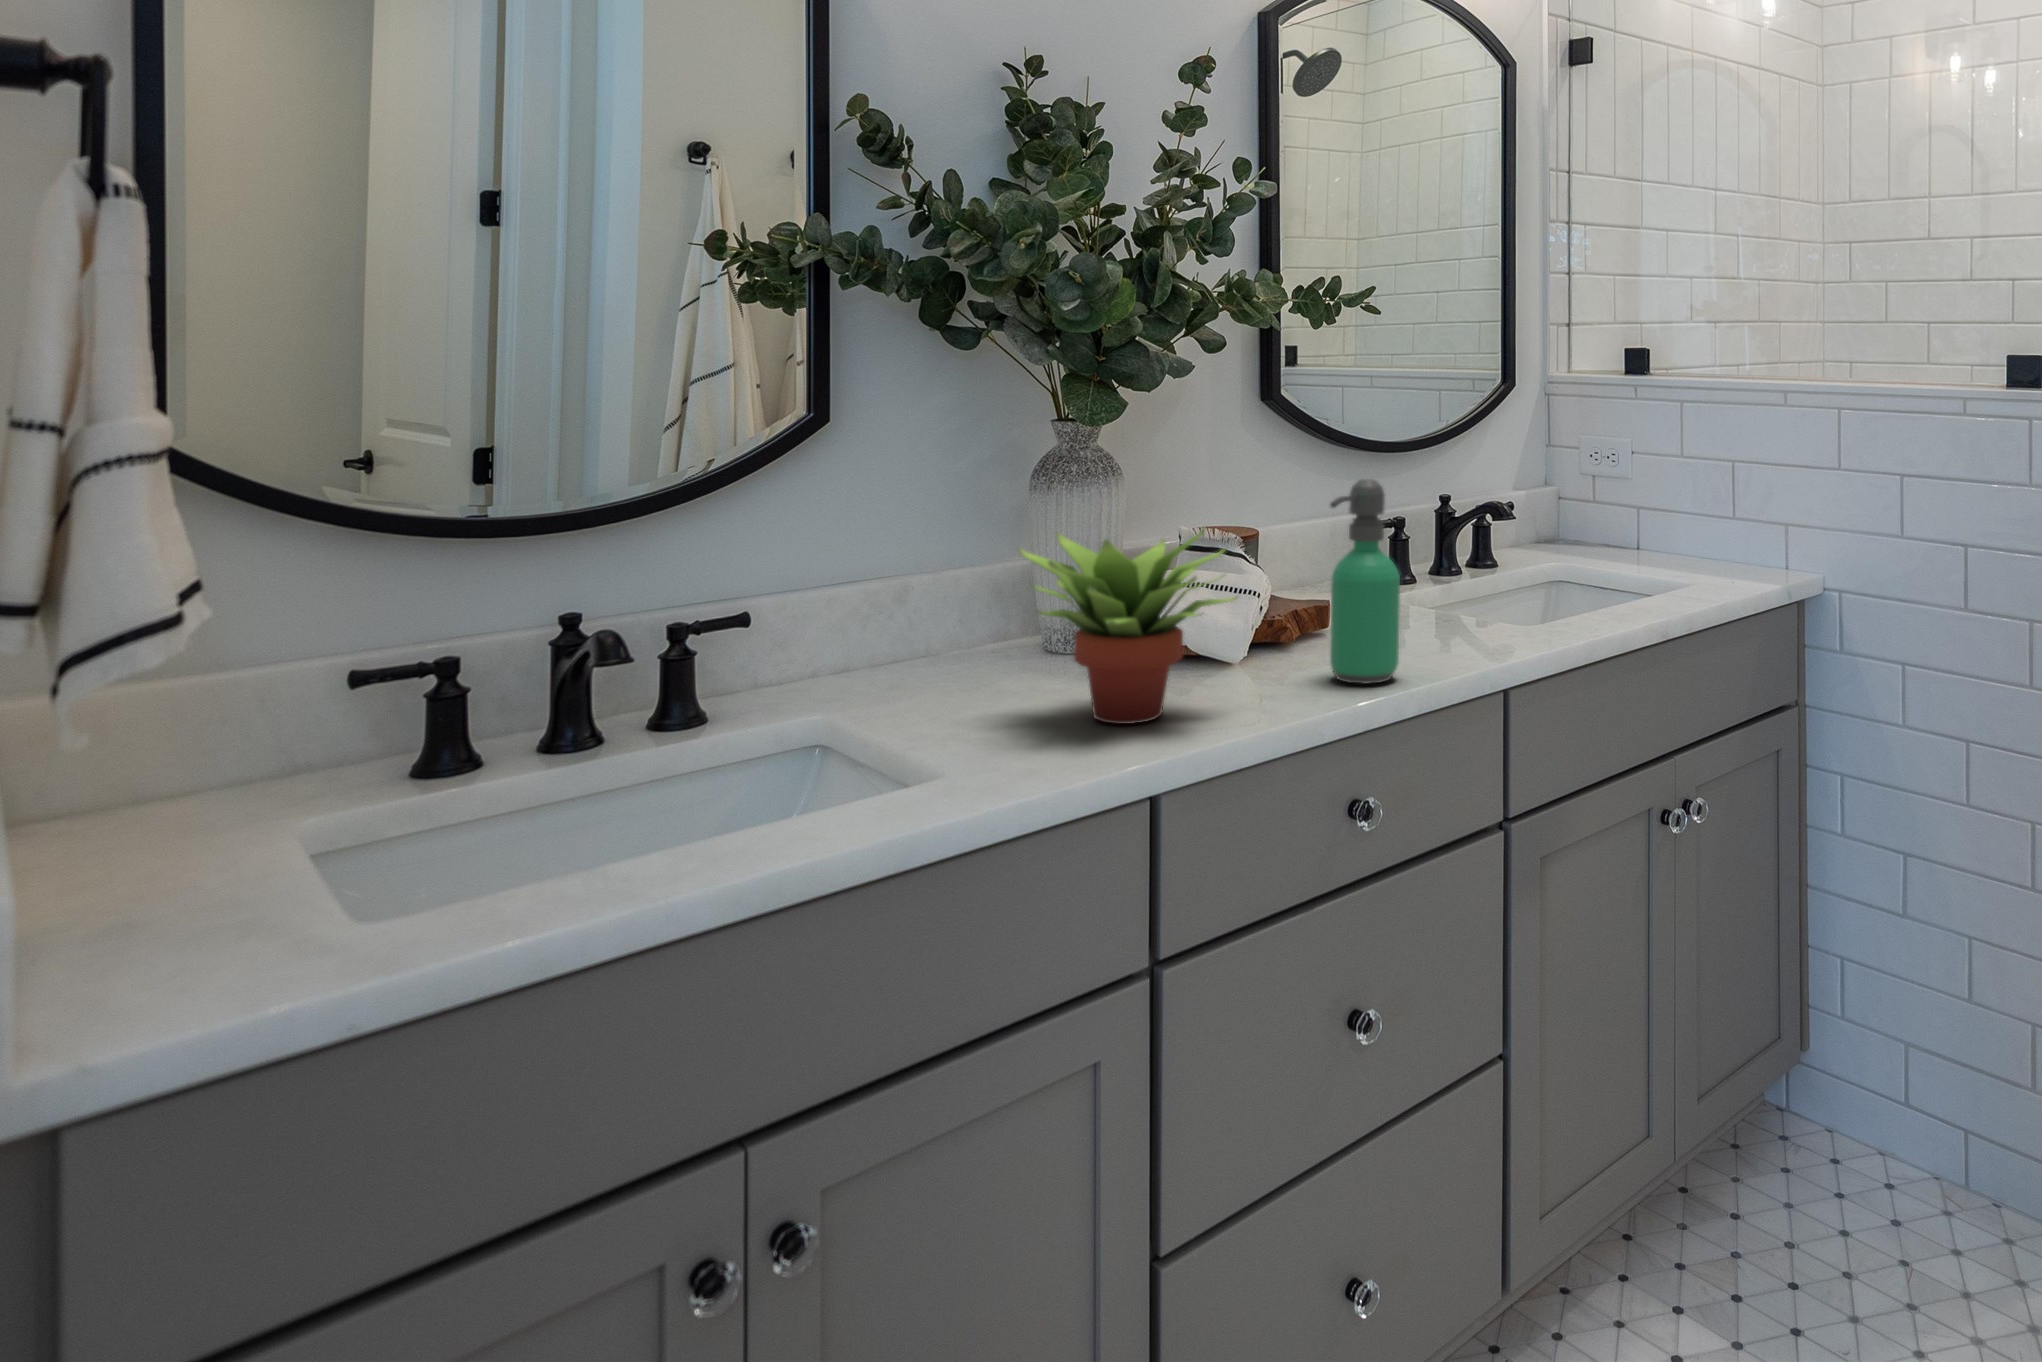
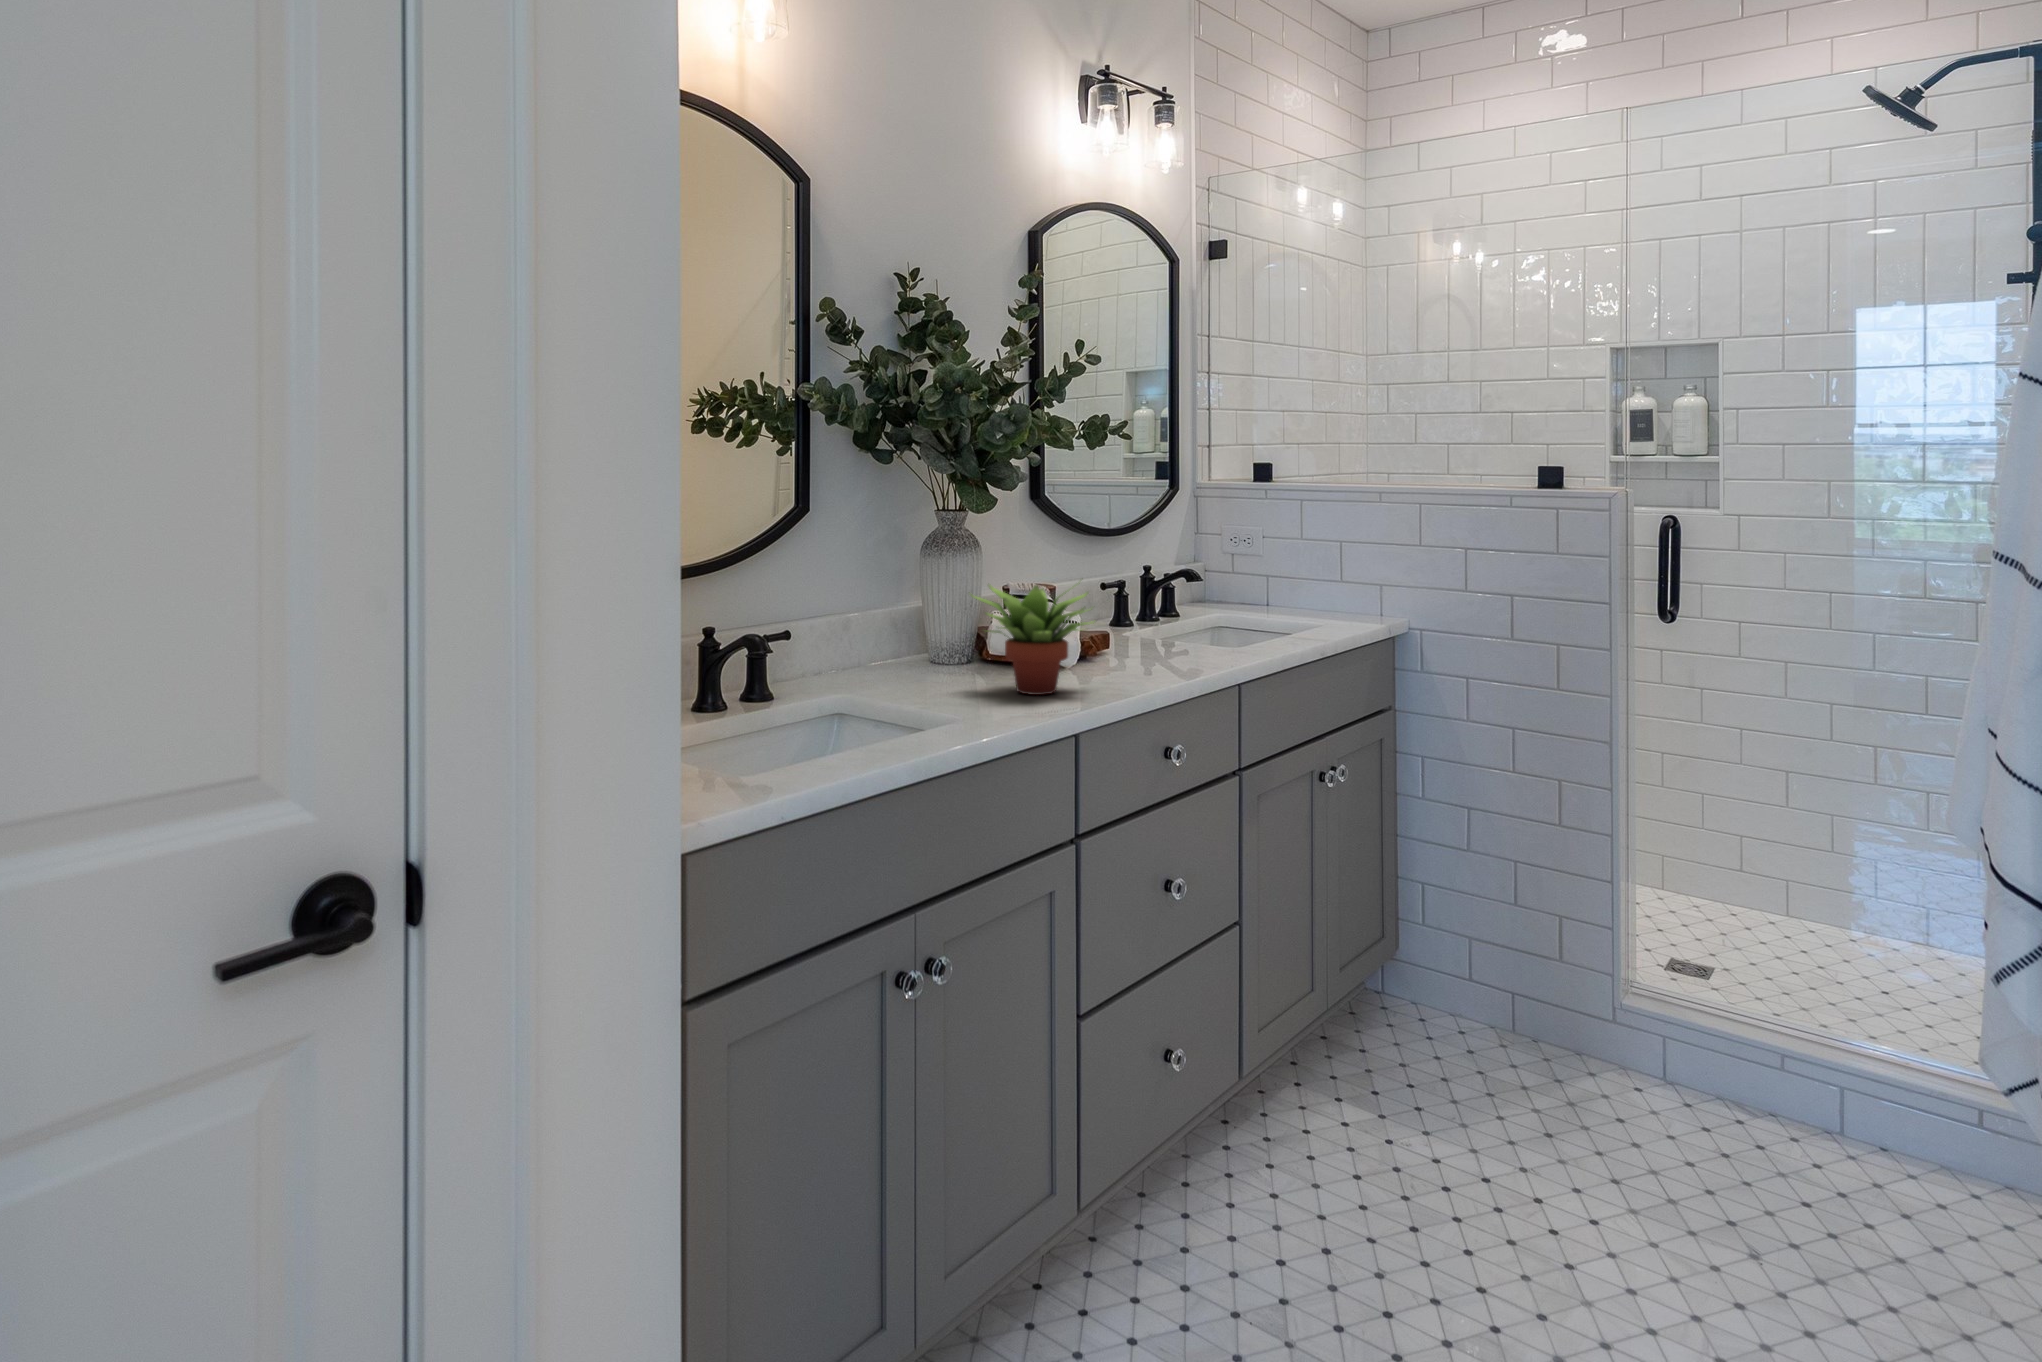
soap dispenser: present [1330,479,1400,684] -> none [1133,552,1176,676]

